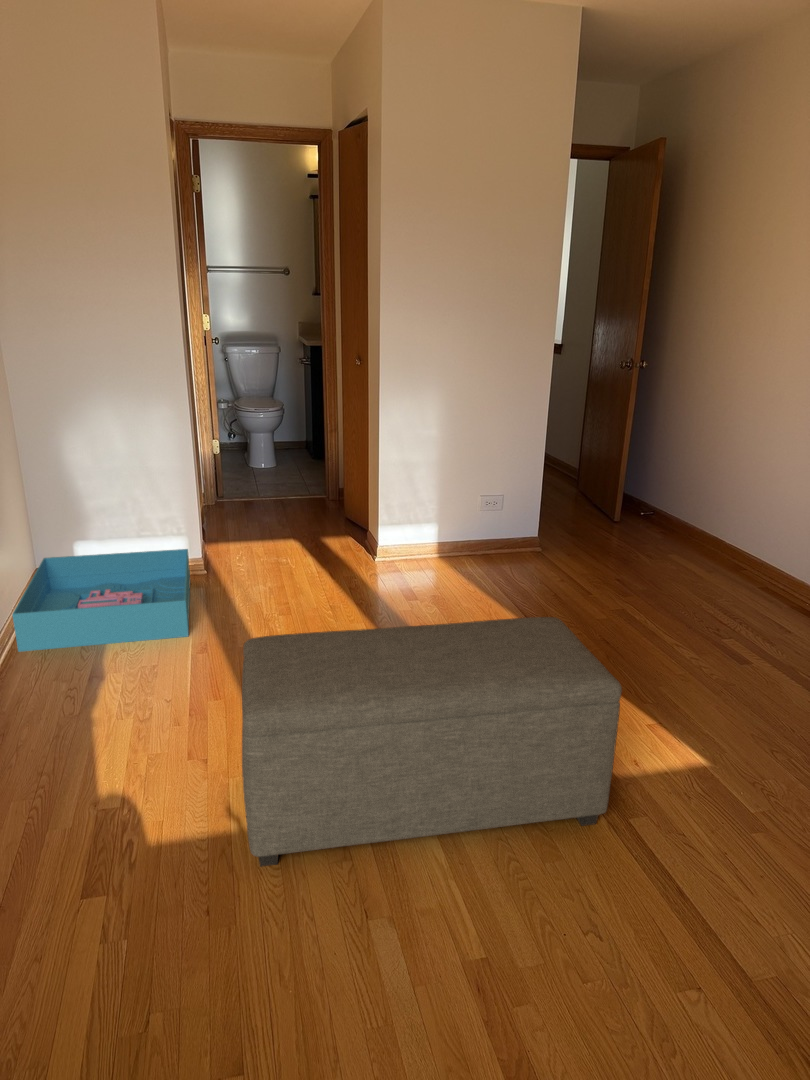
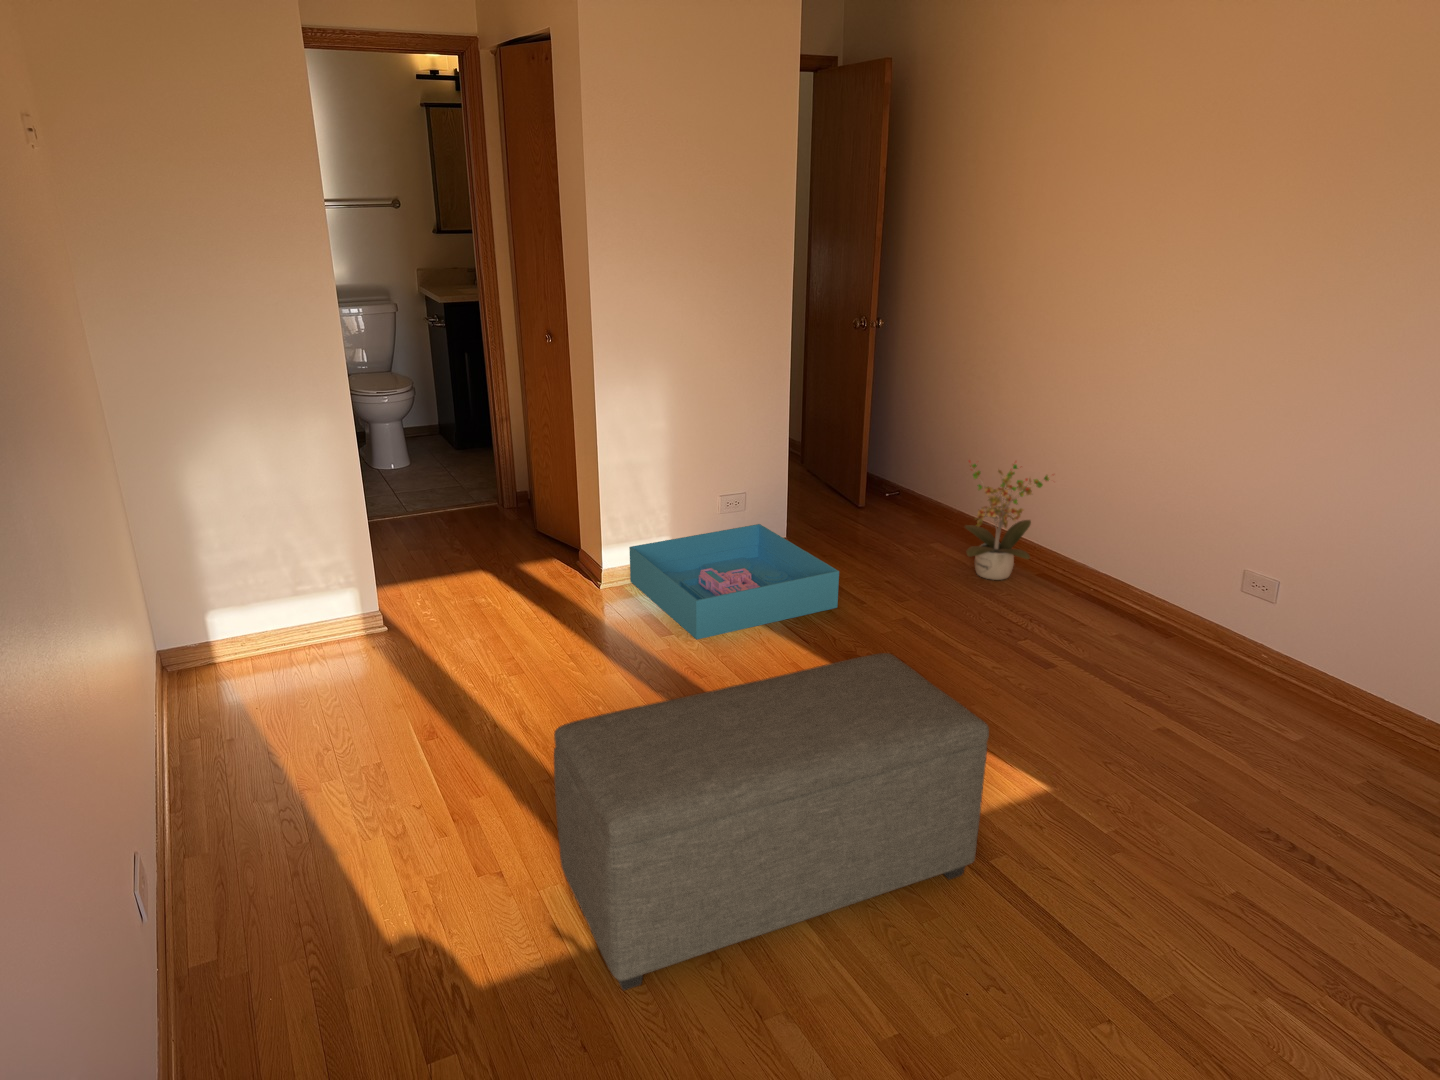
potted plant: none [692,482,783,589] -> present [965,460,1050,580]
storage bin: present [12,549,190,652] -> present [629,524,839,640]

